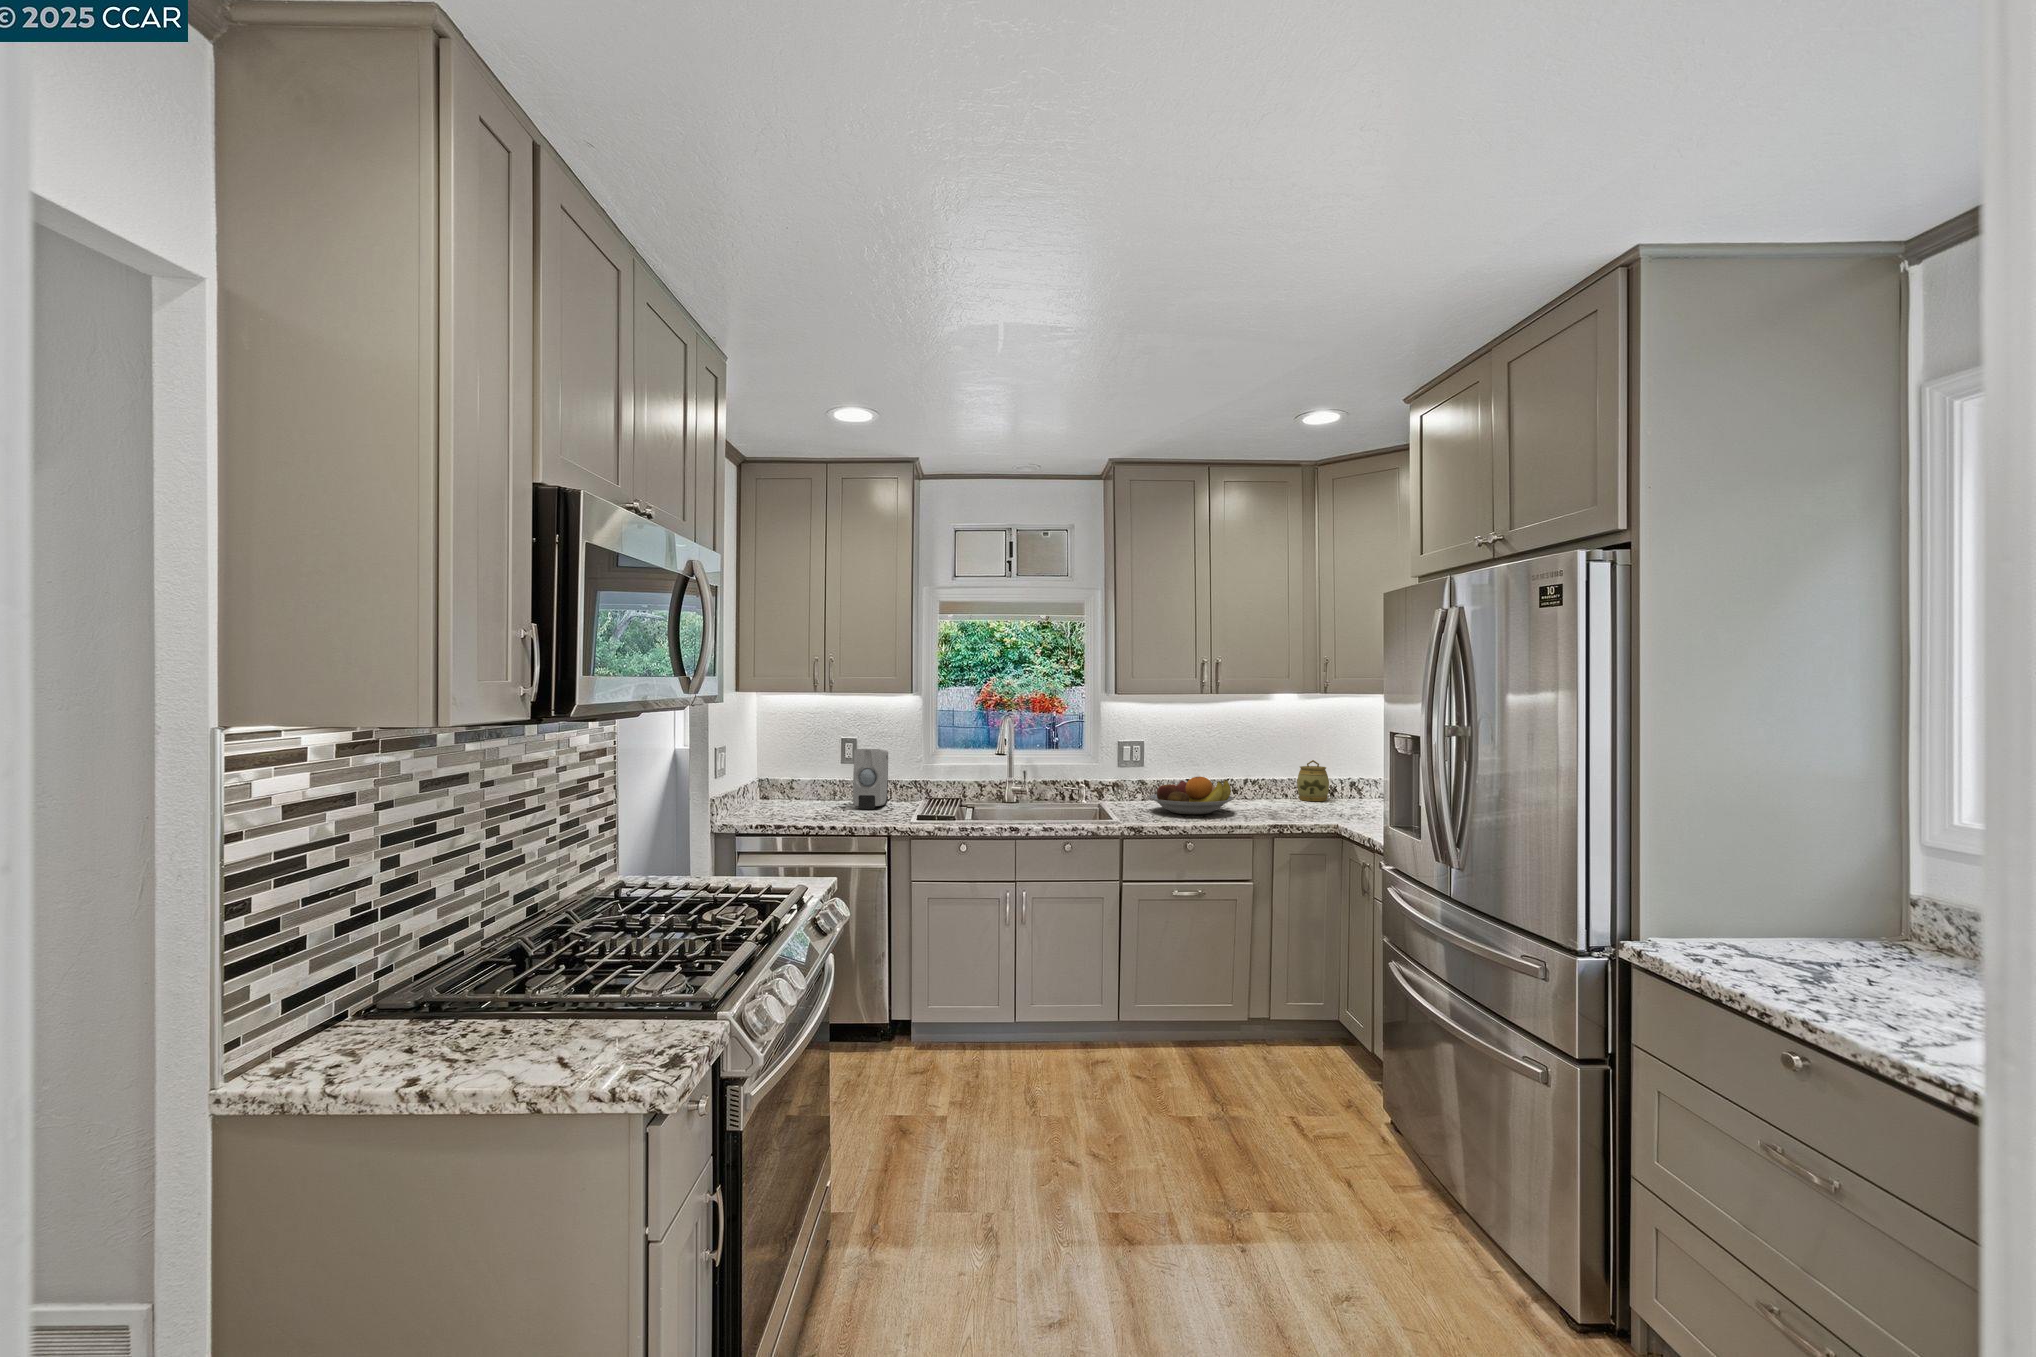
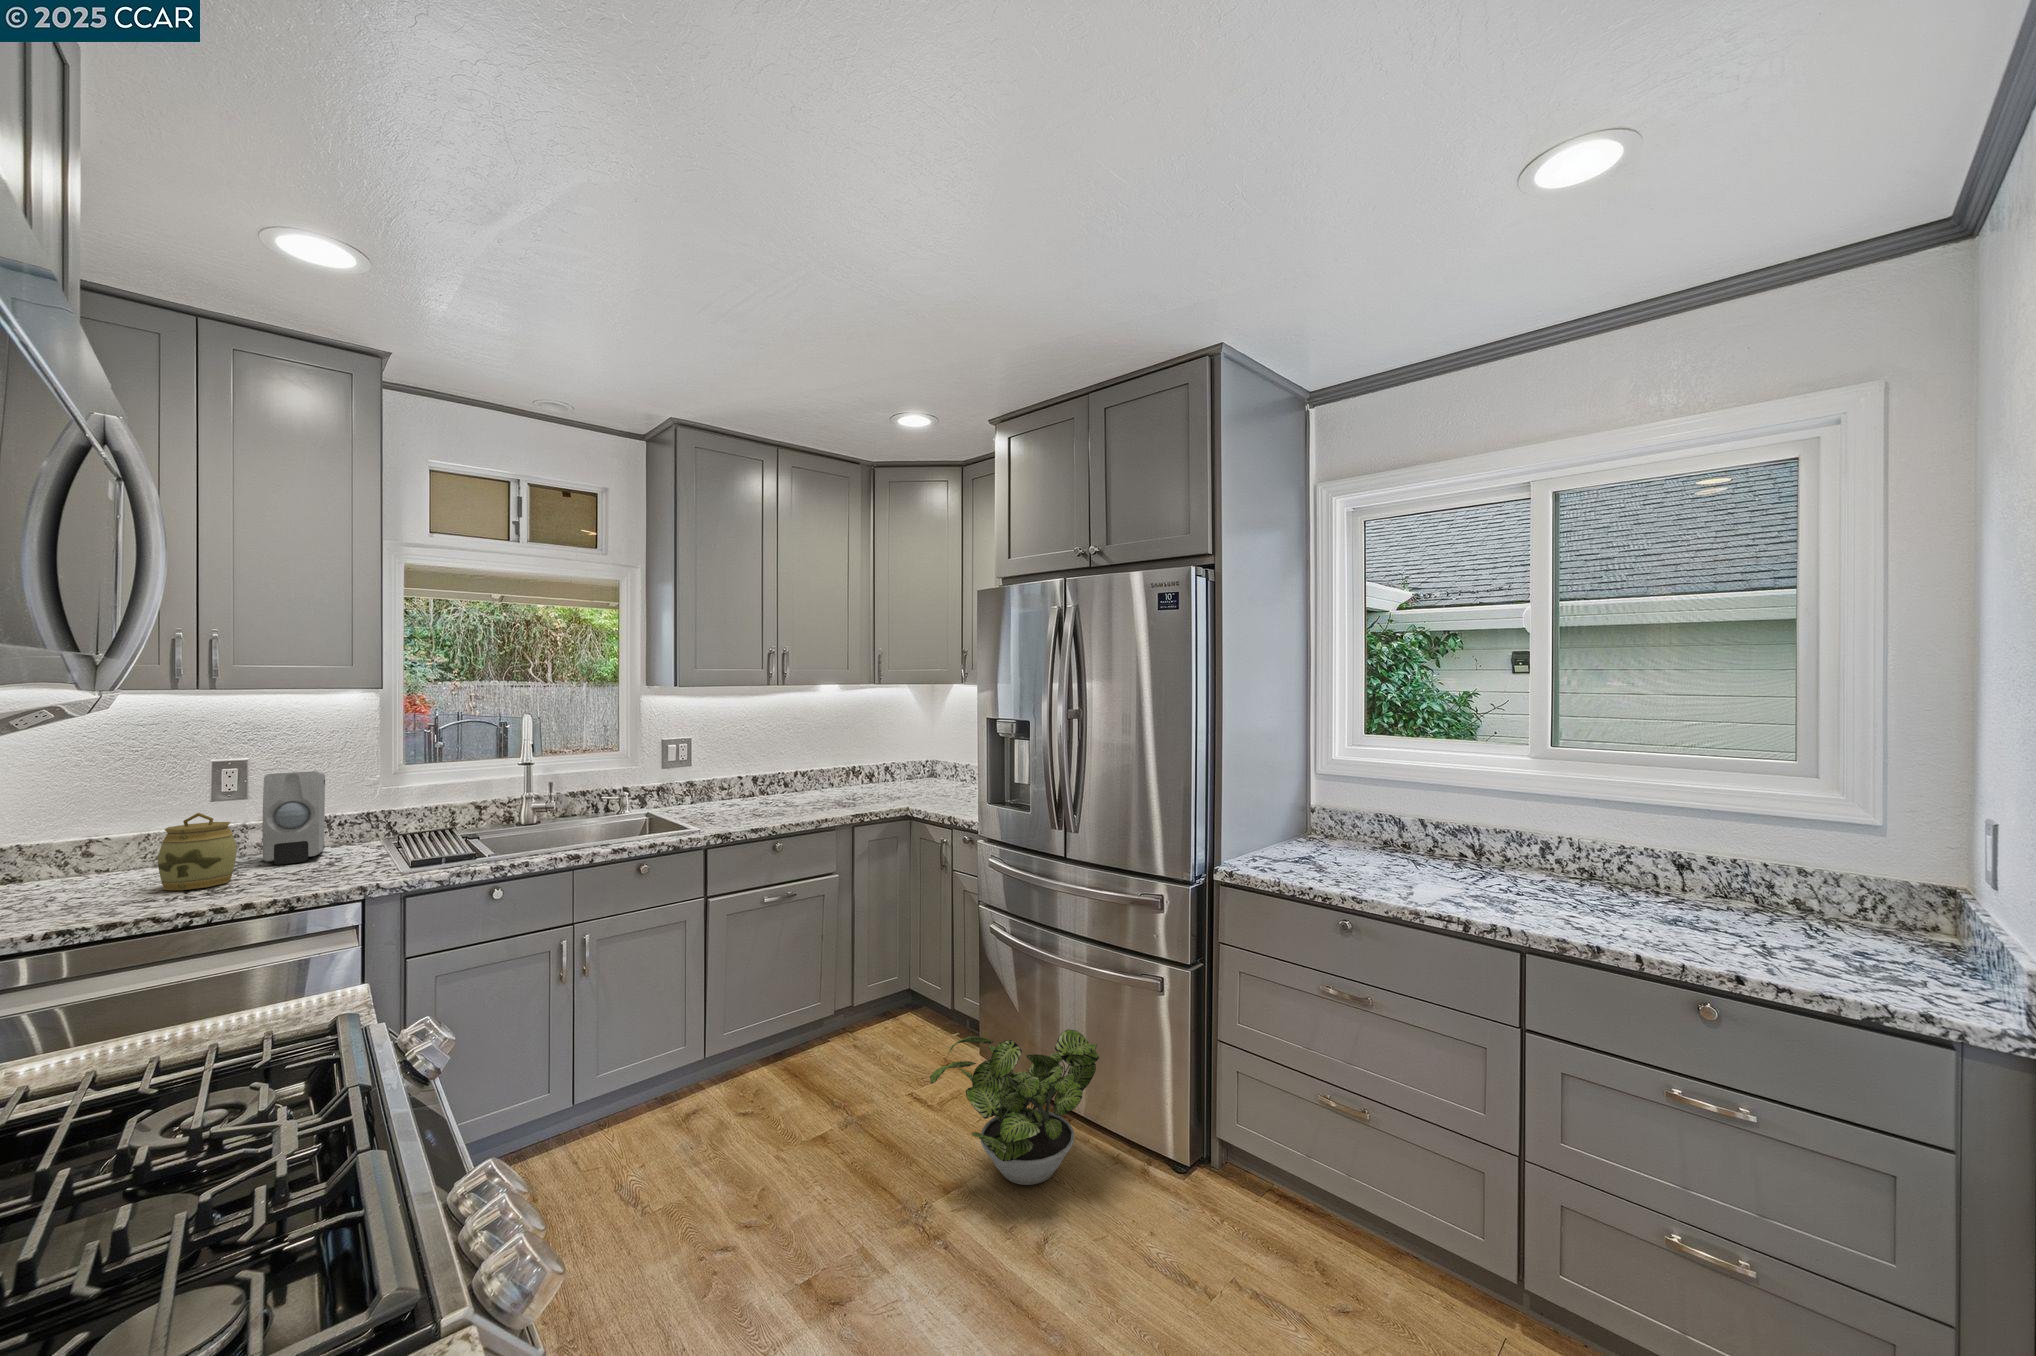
jar: present [1297,760,1329,801] -> present [158,813,237,890]
fruit bowl: present [1149,777,1234,814] -> none [716,771,811,813]
potted plant: none [1230,1027,1401,1178] -> present [930,1029,1099,1185]

